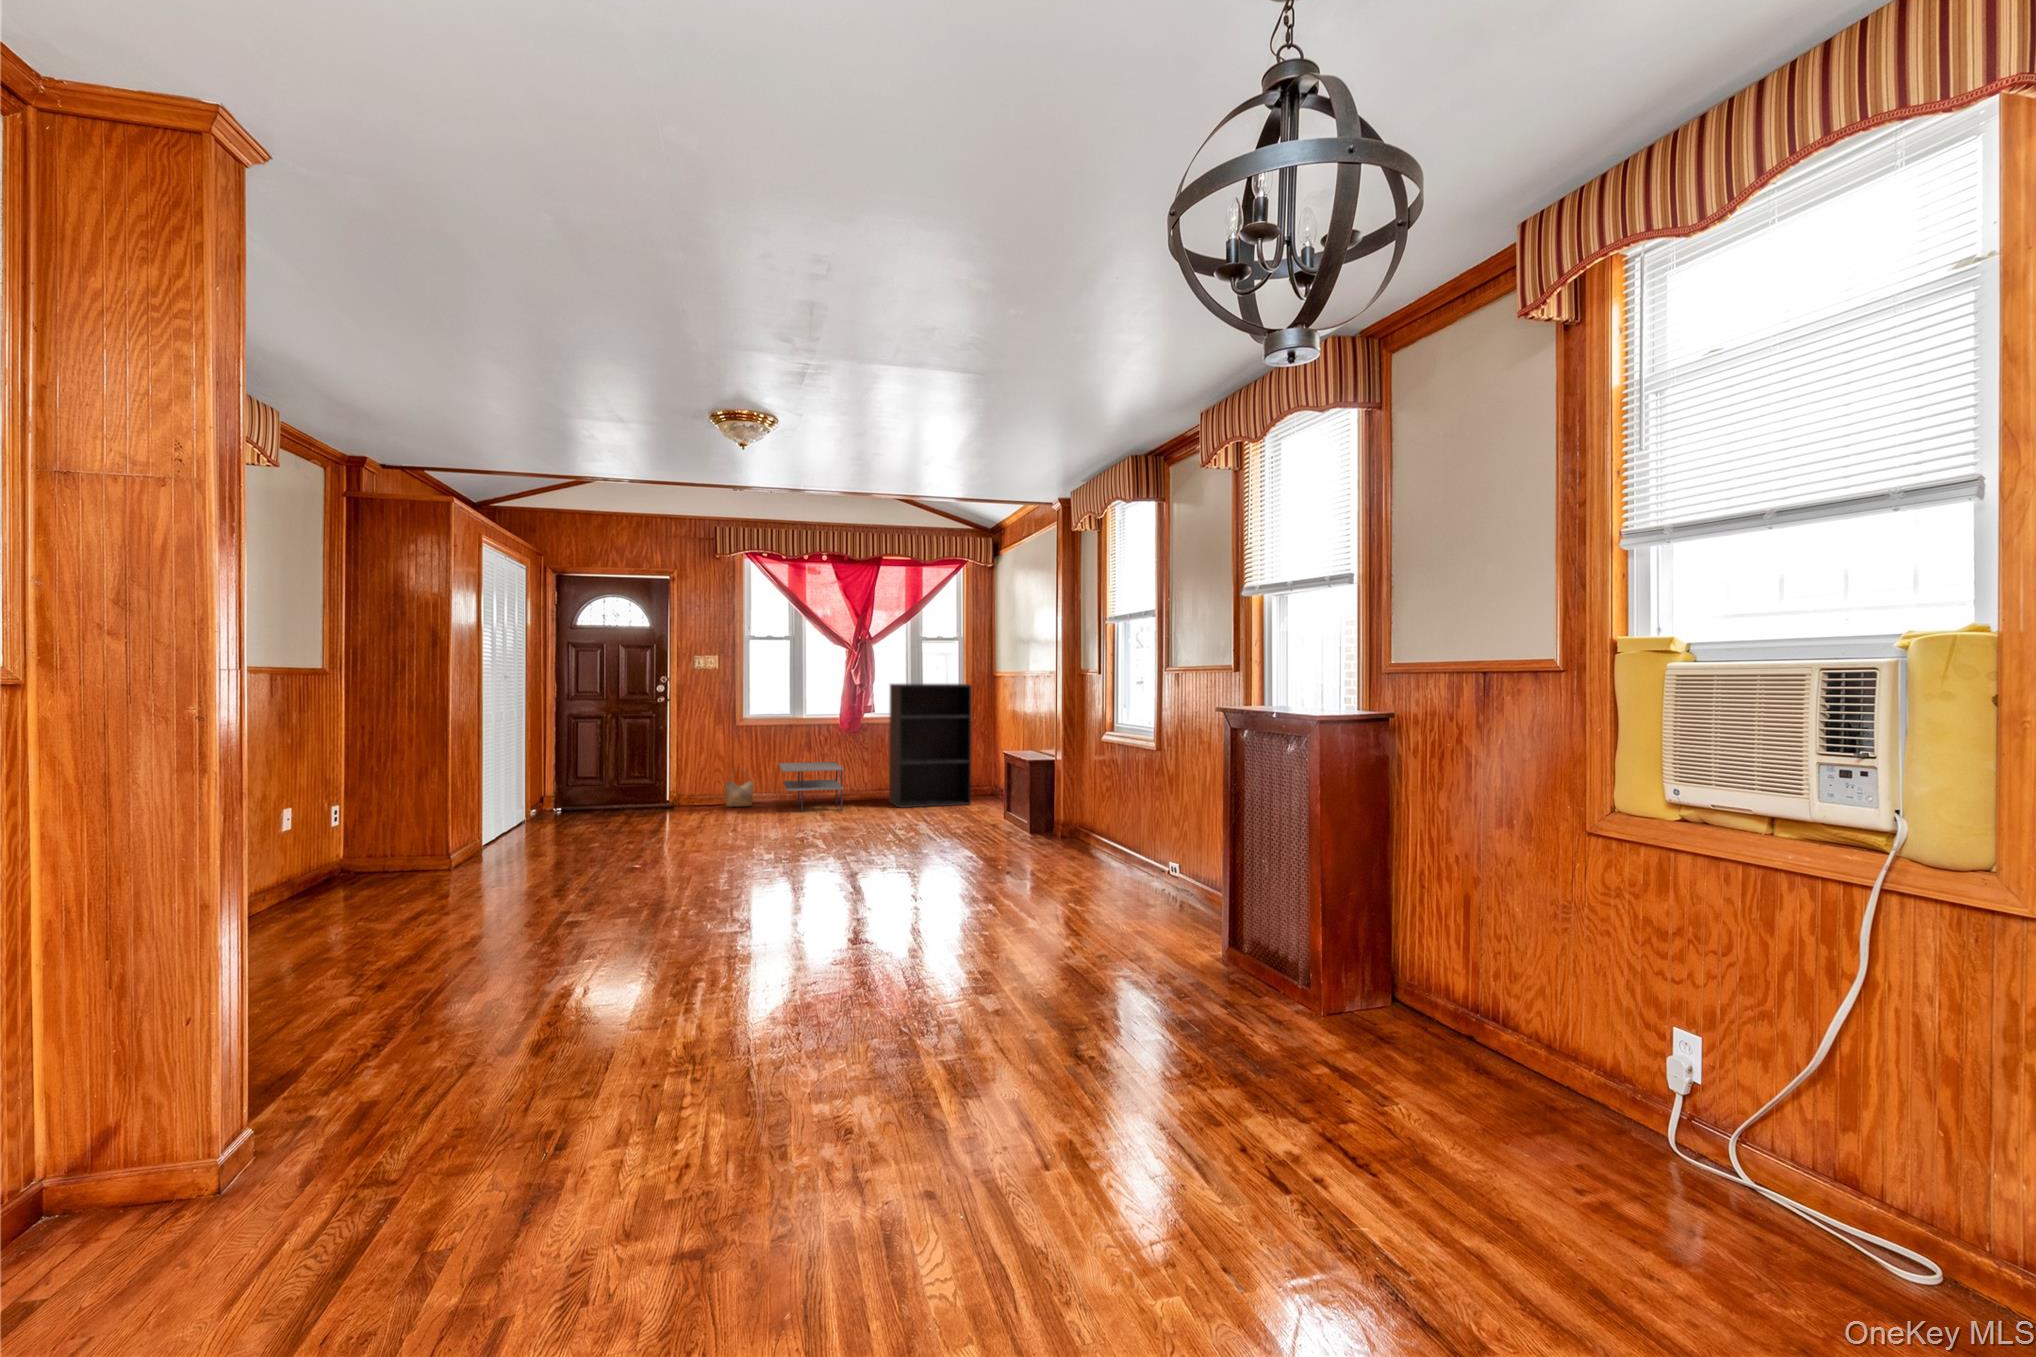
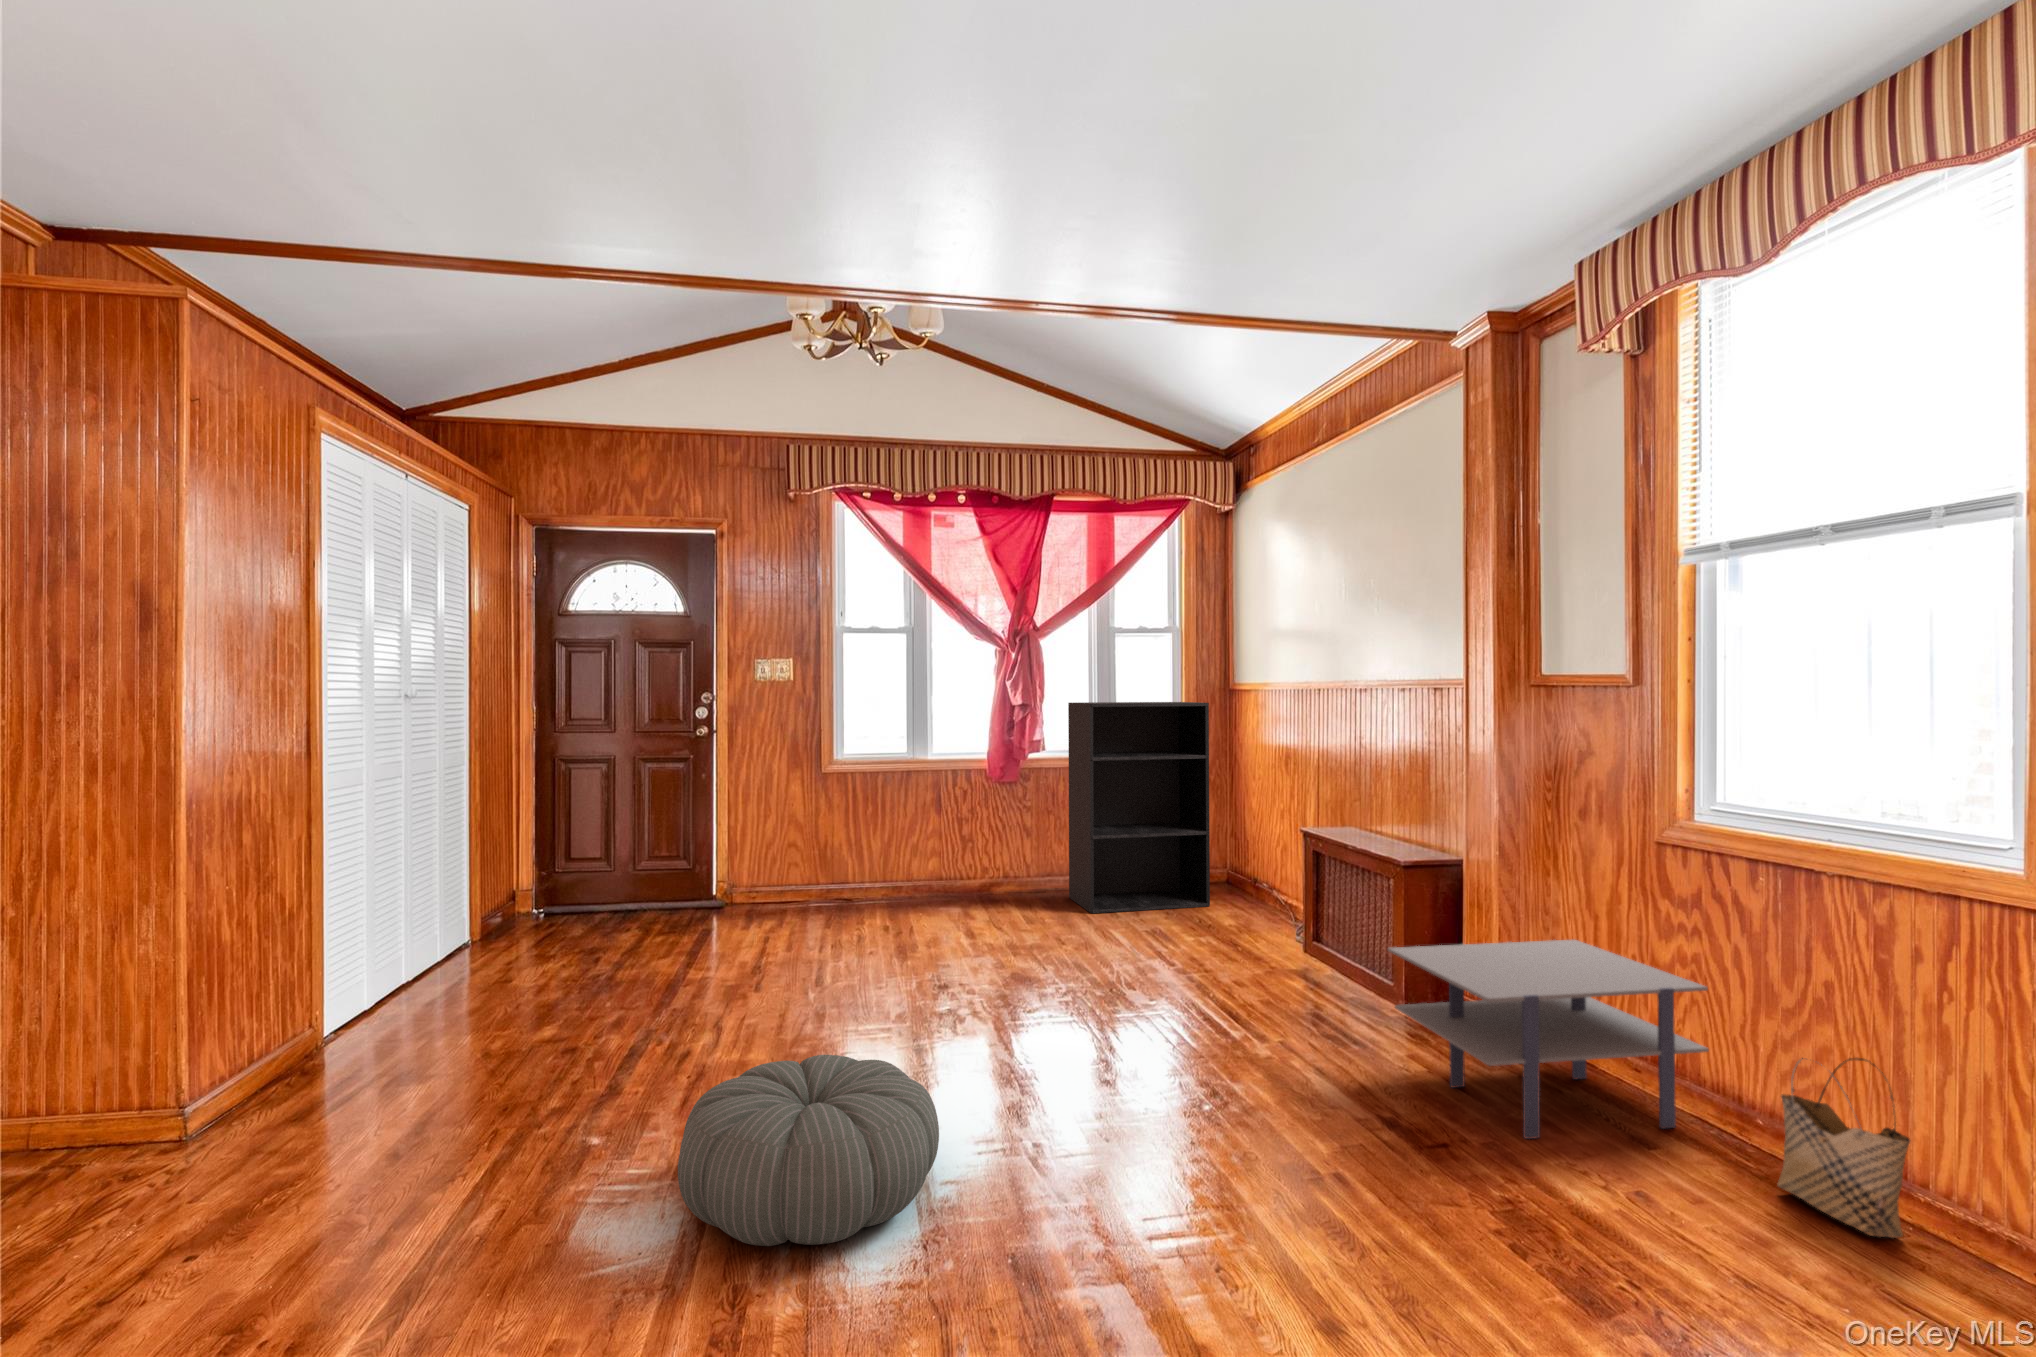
side table: present [779,762,844,811] -> present [1387,939,1709,1139]
woven basket: present [725,781,754,807] -> present [1778,1058,1910,1238]
pouf: none [689,834,793,890] -> present [678,1055,939,1246]

